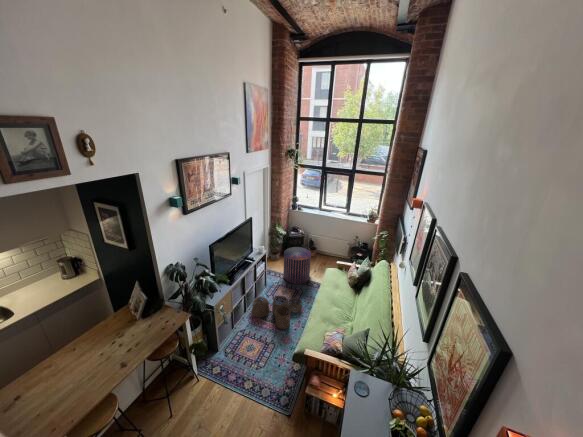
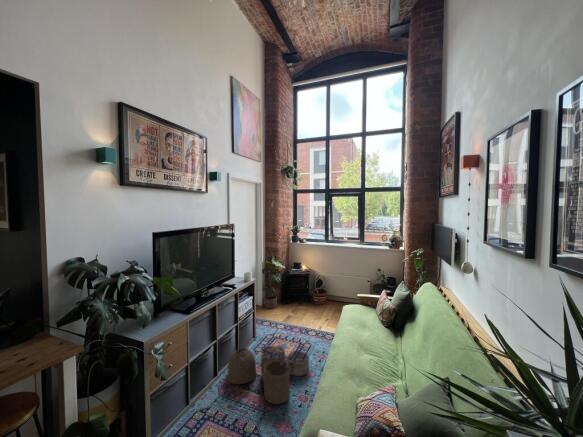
pouf: present [284,247,311,284] -> none [281,283,319,335]

